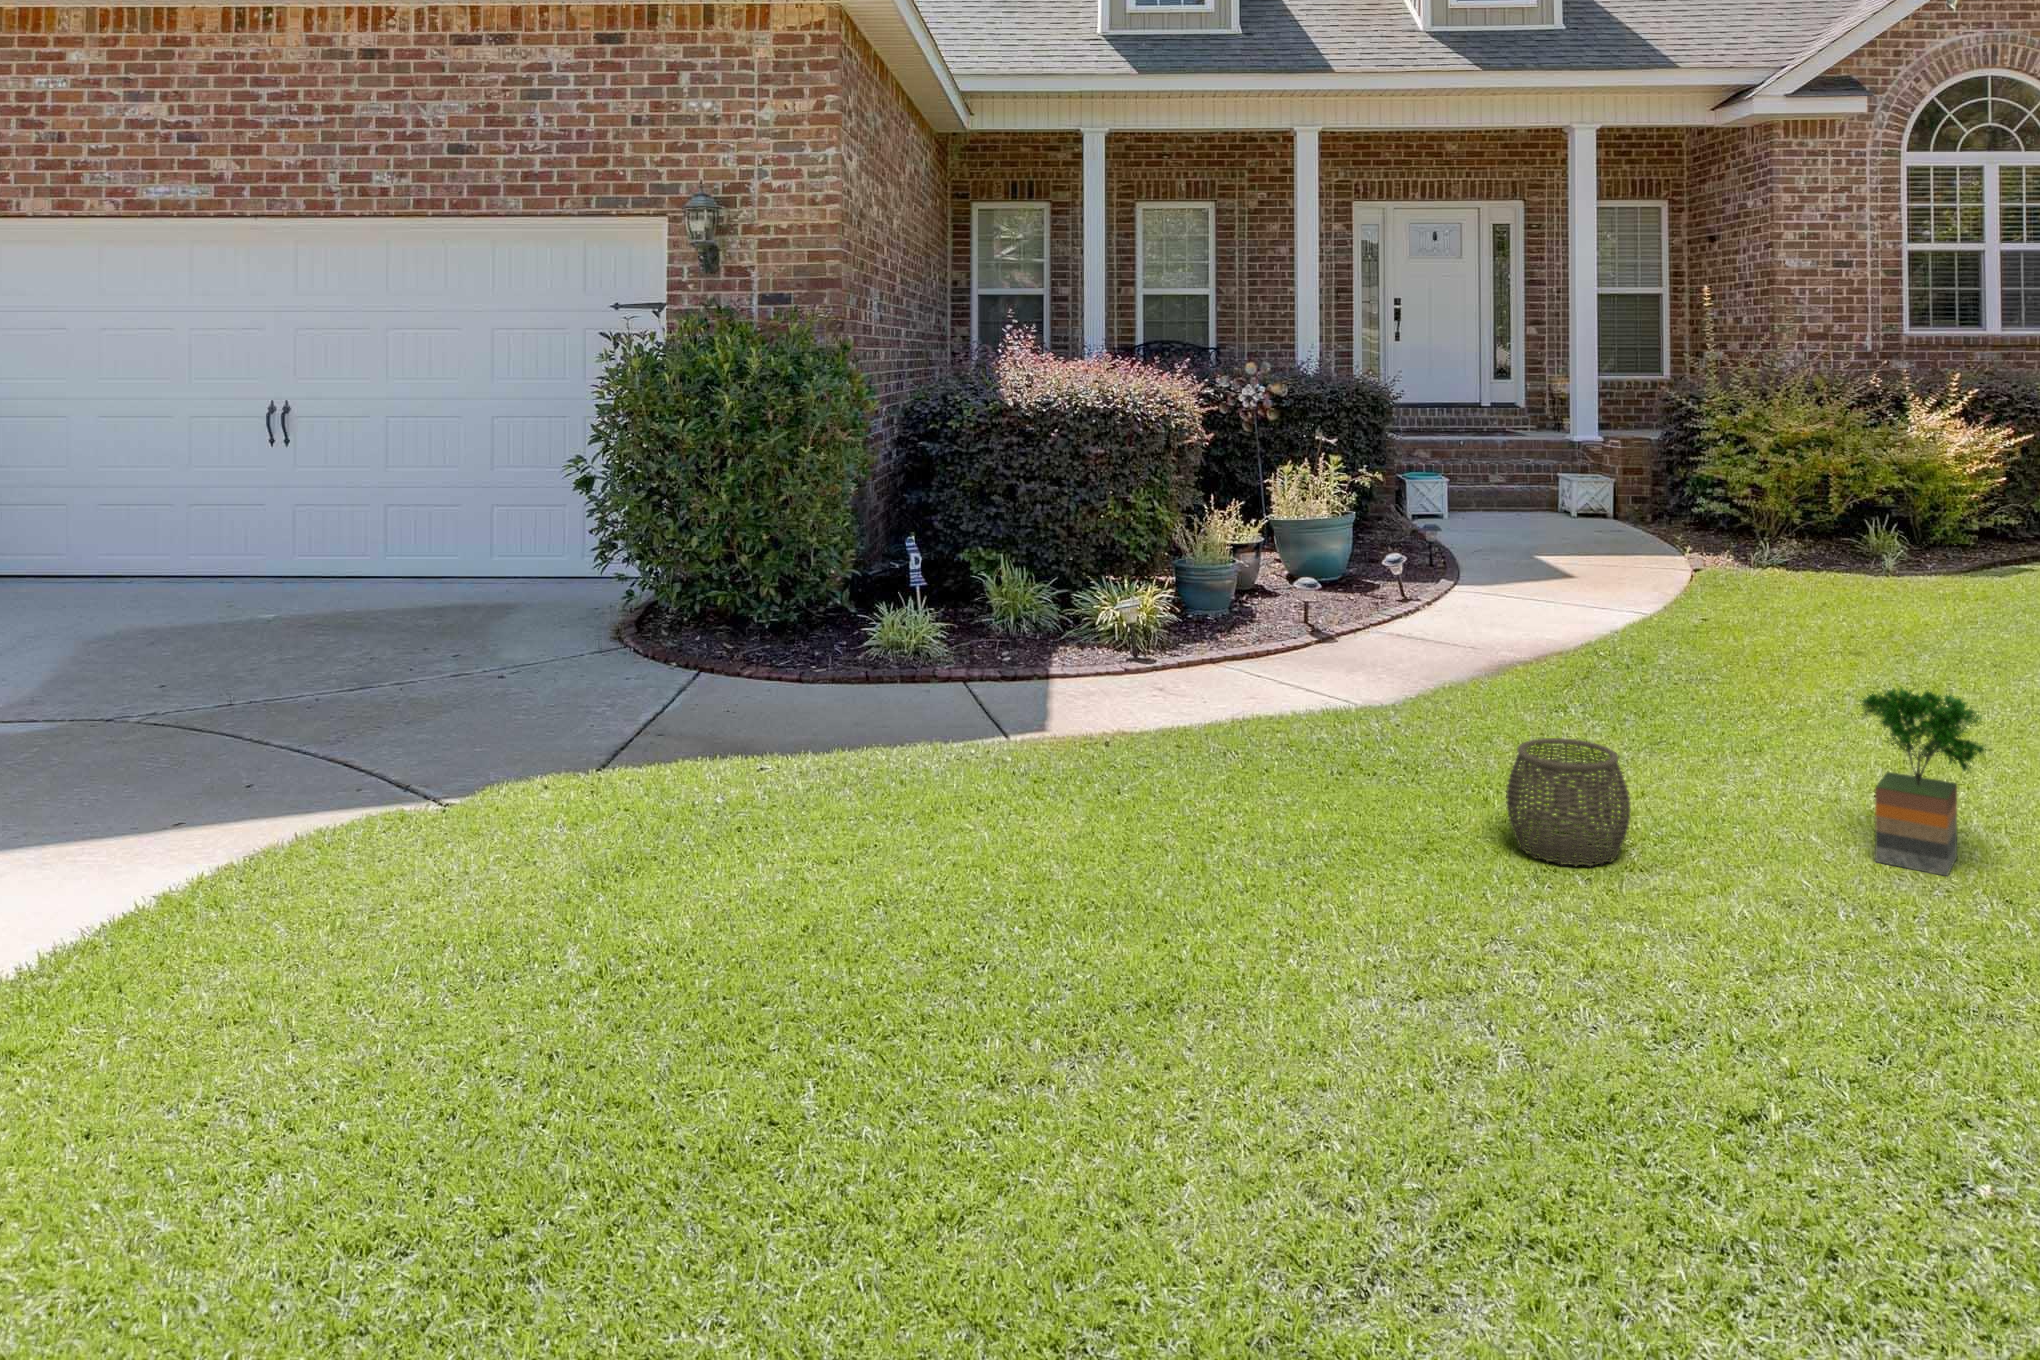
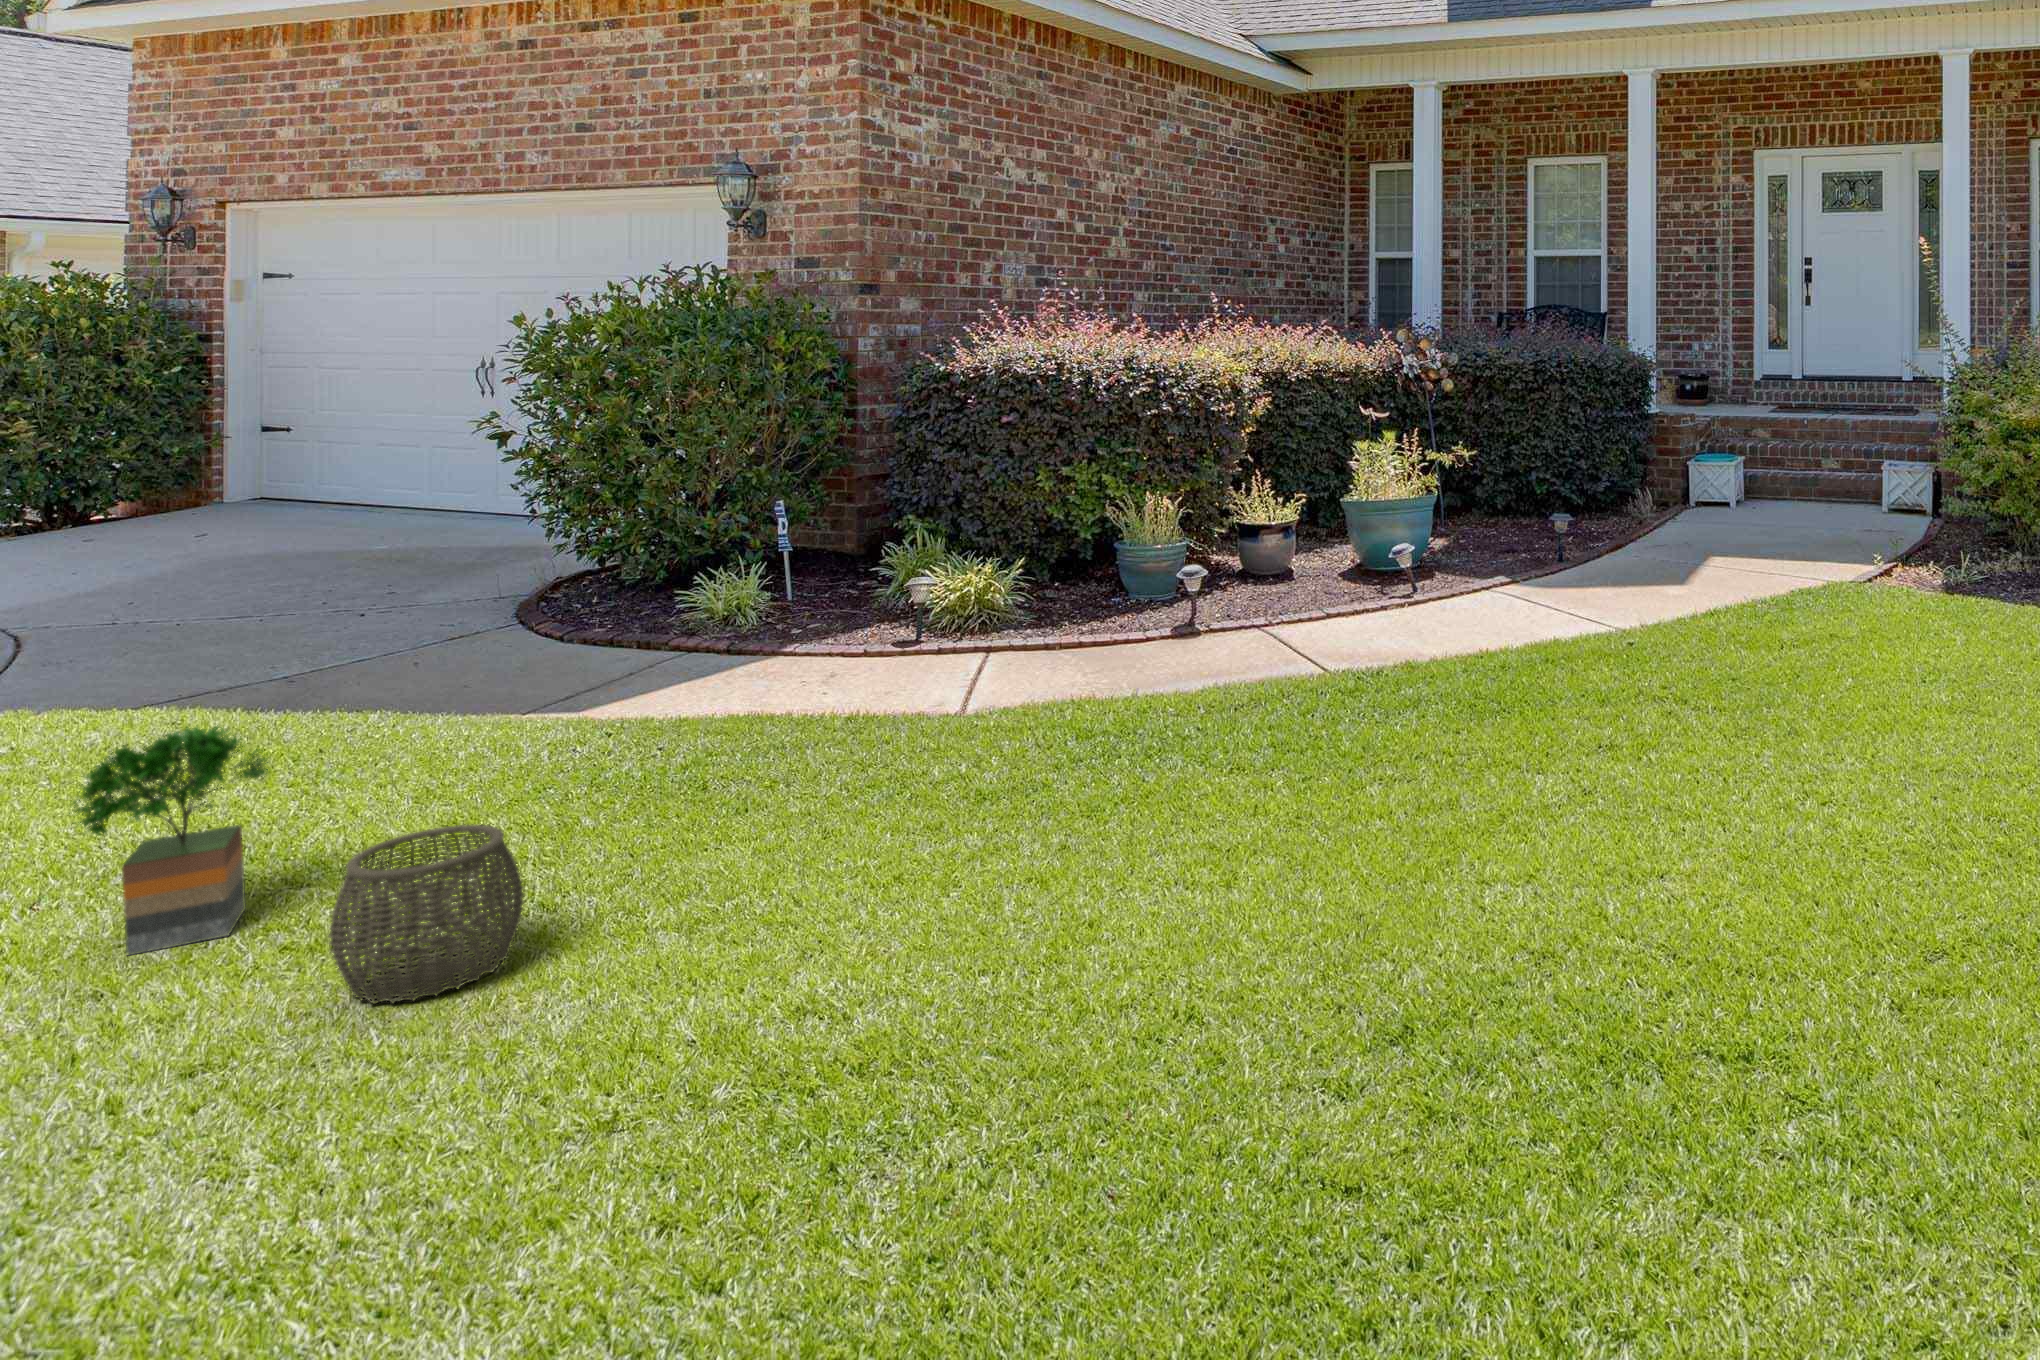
potted tree: present [1859,687,1987,876] -> present [69,725,268,955]

